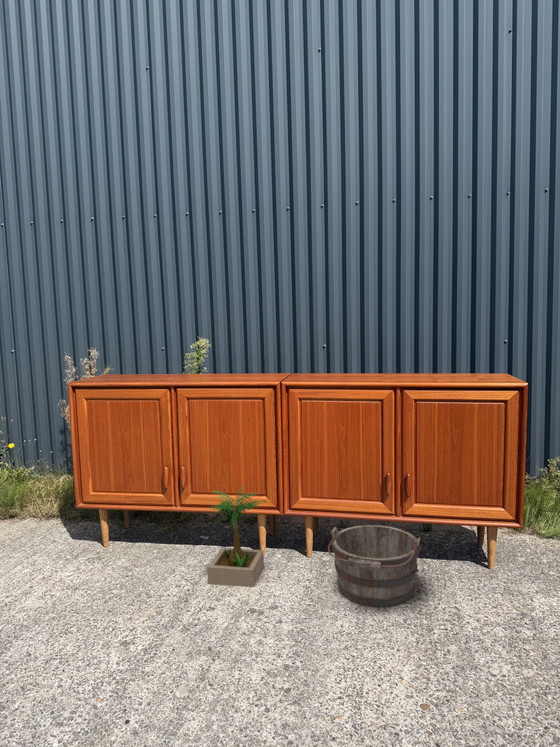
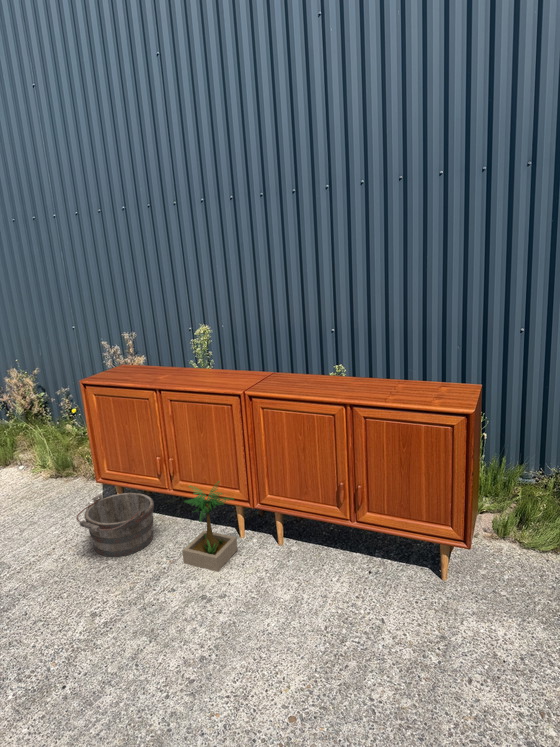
bucket: present [328,525,421,607] -> present [77,493,154,557]

